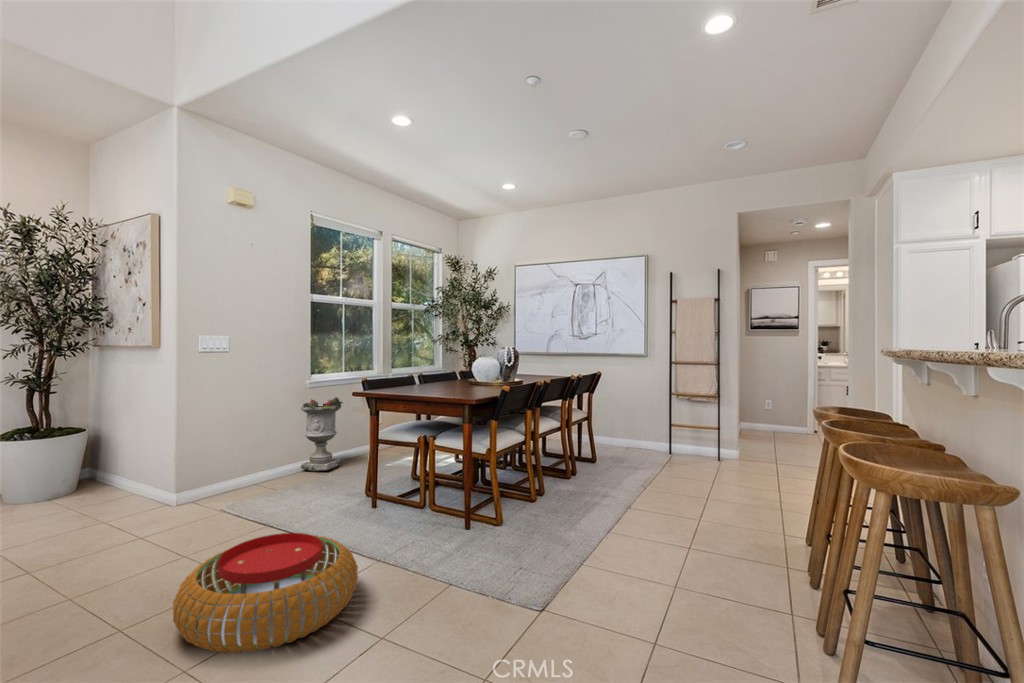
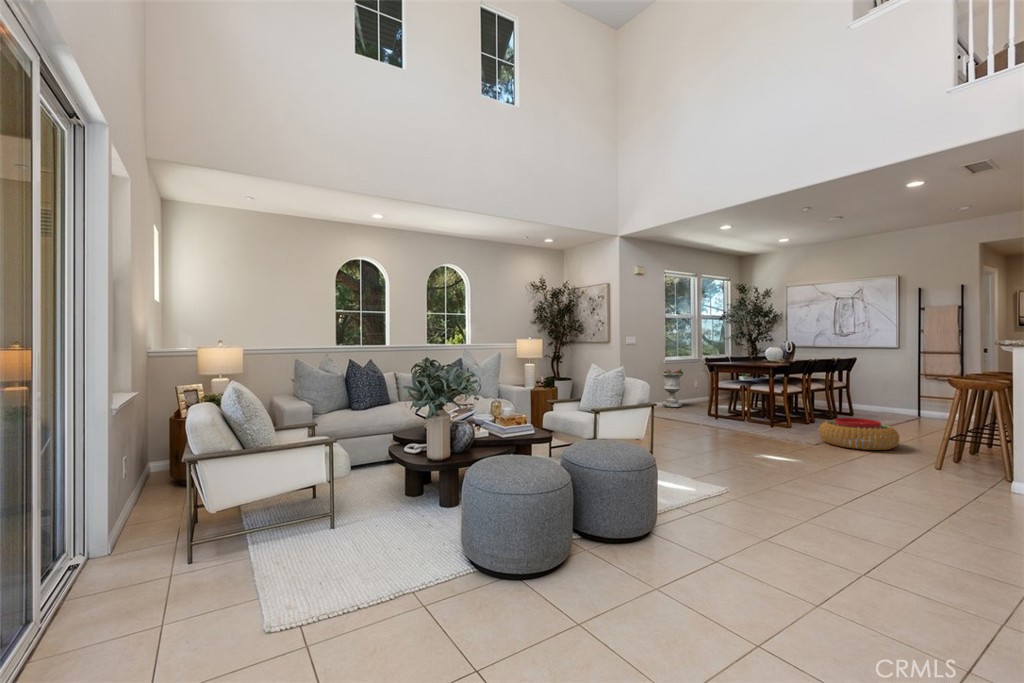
pouf: present [173,533,358,653] -> present [819,418,900,450]

